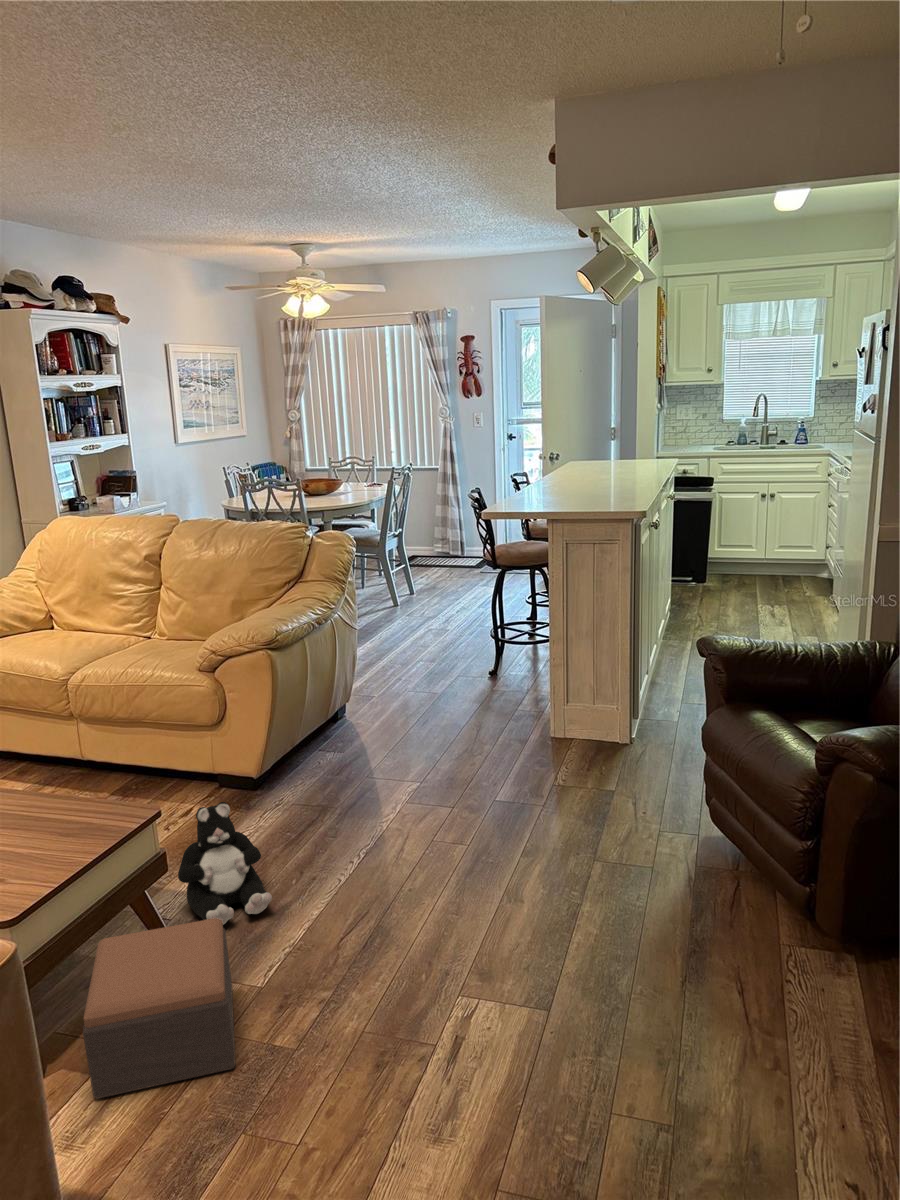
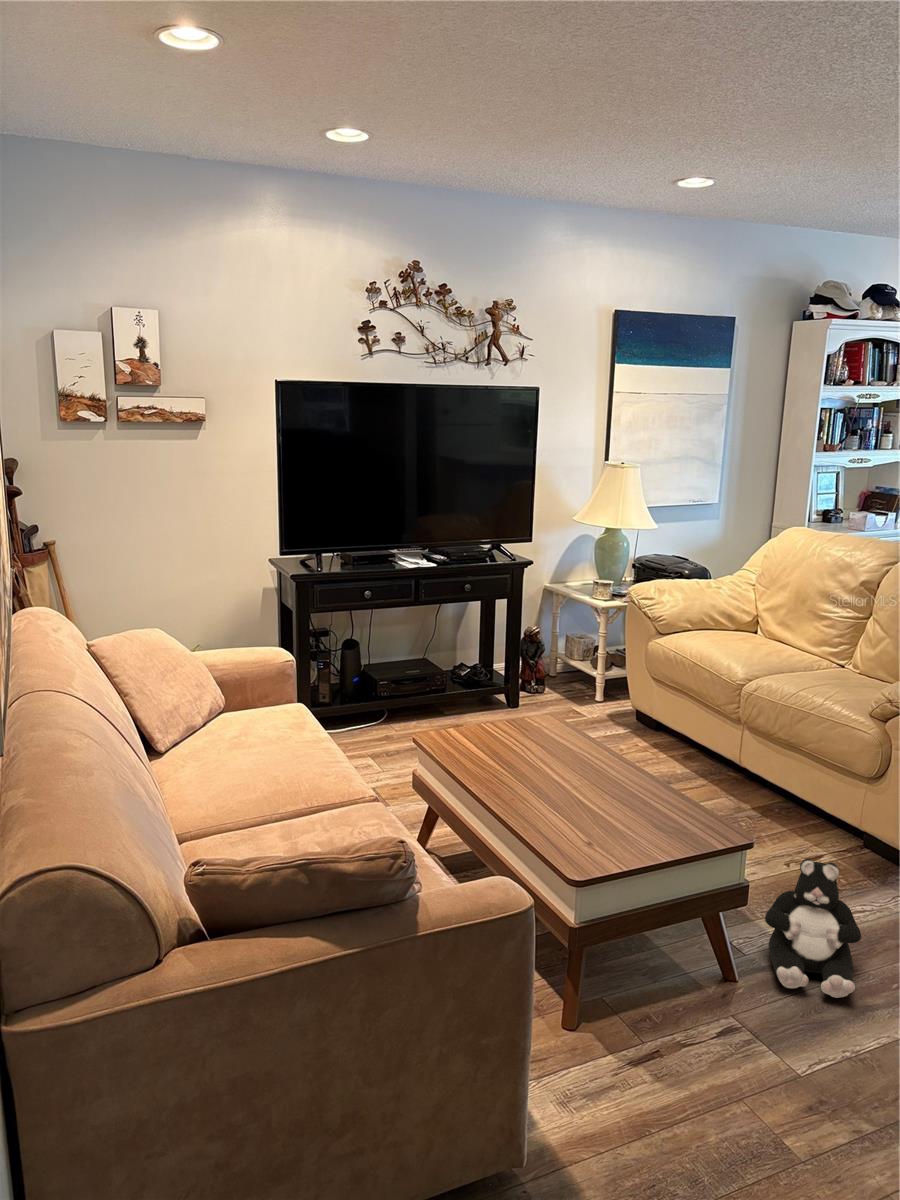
footstool: present [83,918,235,1099] -> none [602,939,777,1137]

